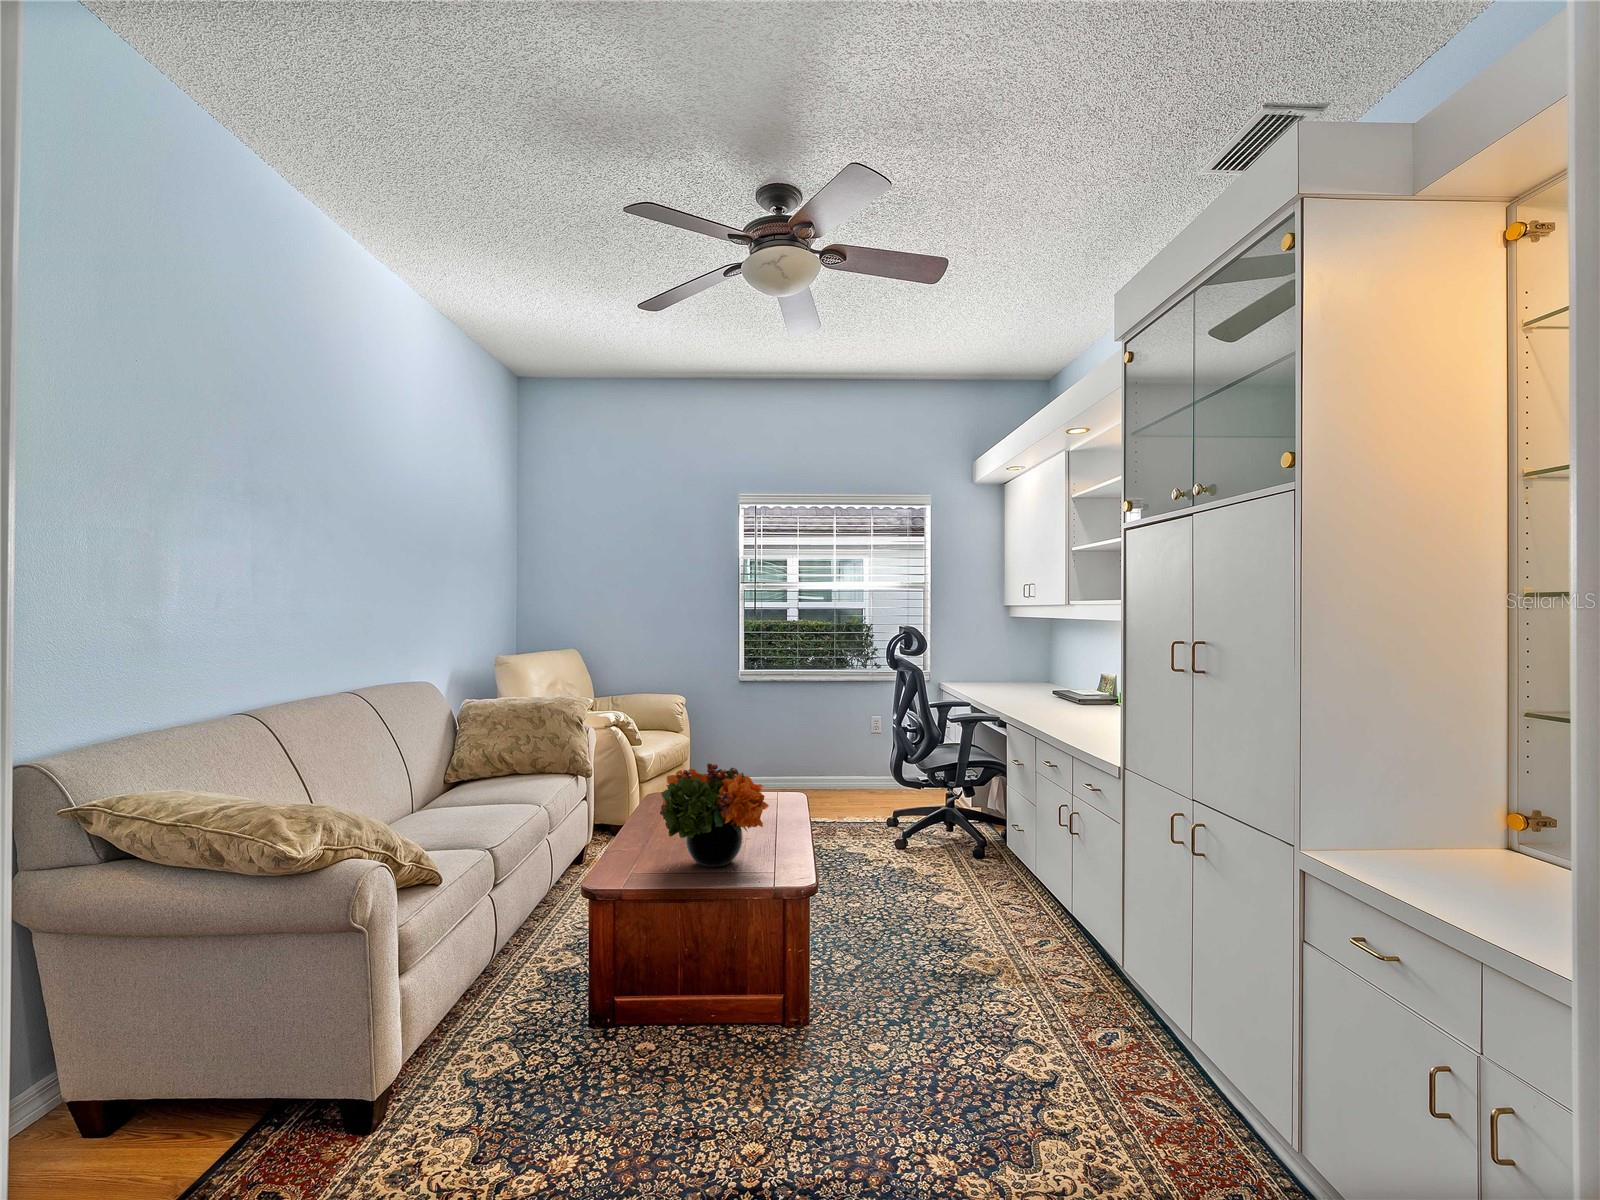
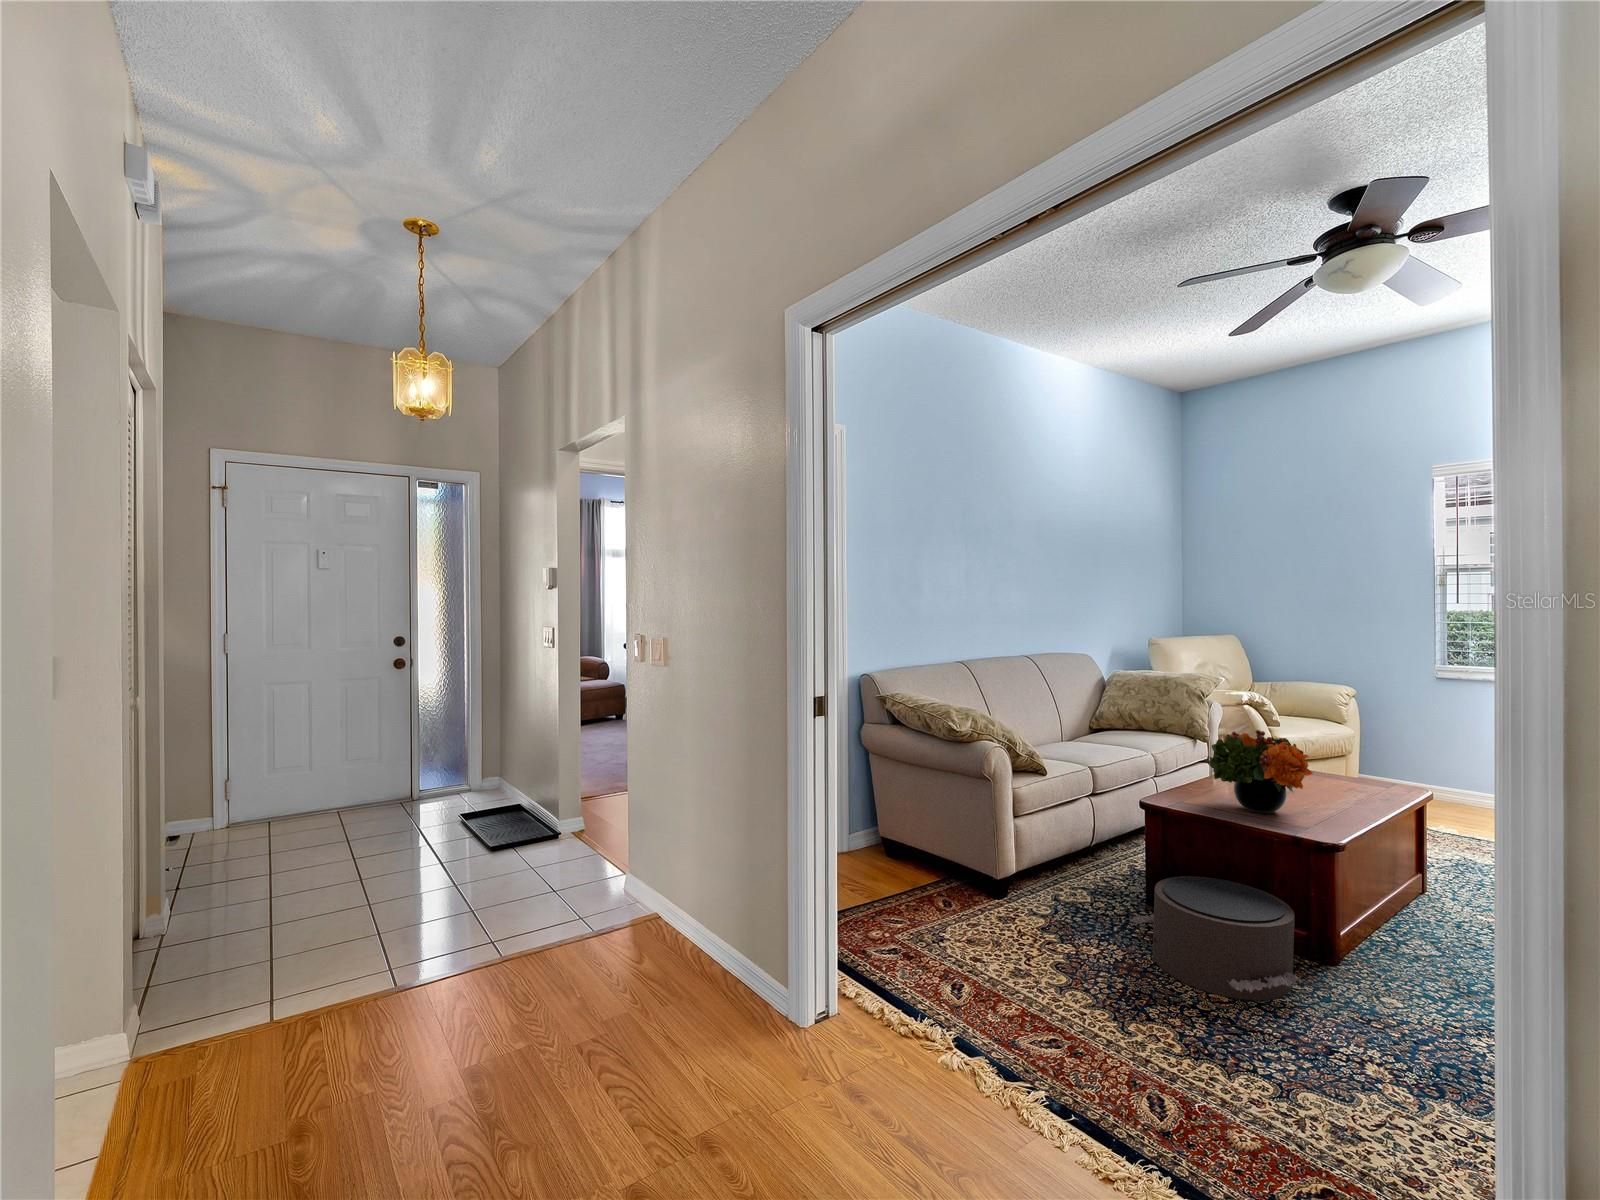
pouf: none [601,971,828,1153] -> present [1130,876,1303,1000]

